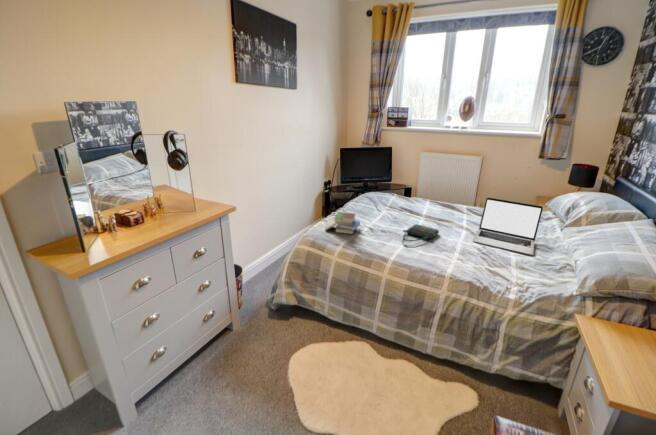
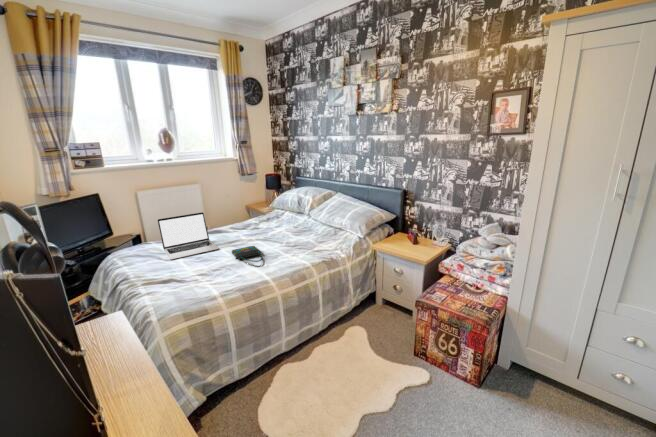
laptop: present [473,198,543,255] -> present [158,212,218,259]
book: present [325,212,360,234] -> none [160,262,211,298]

